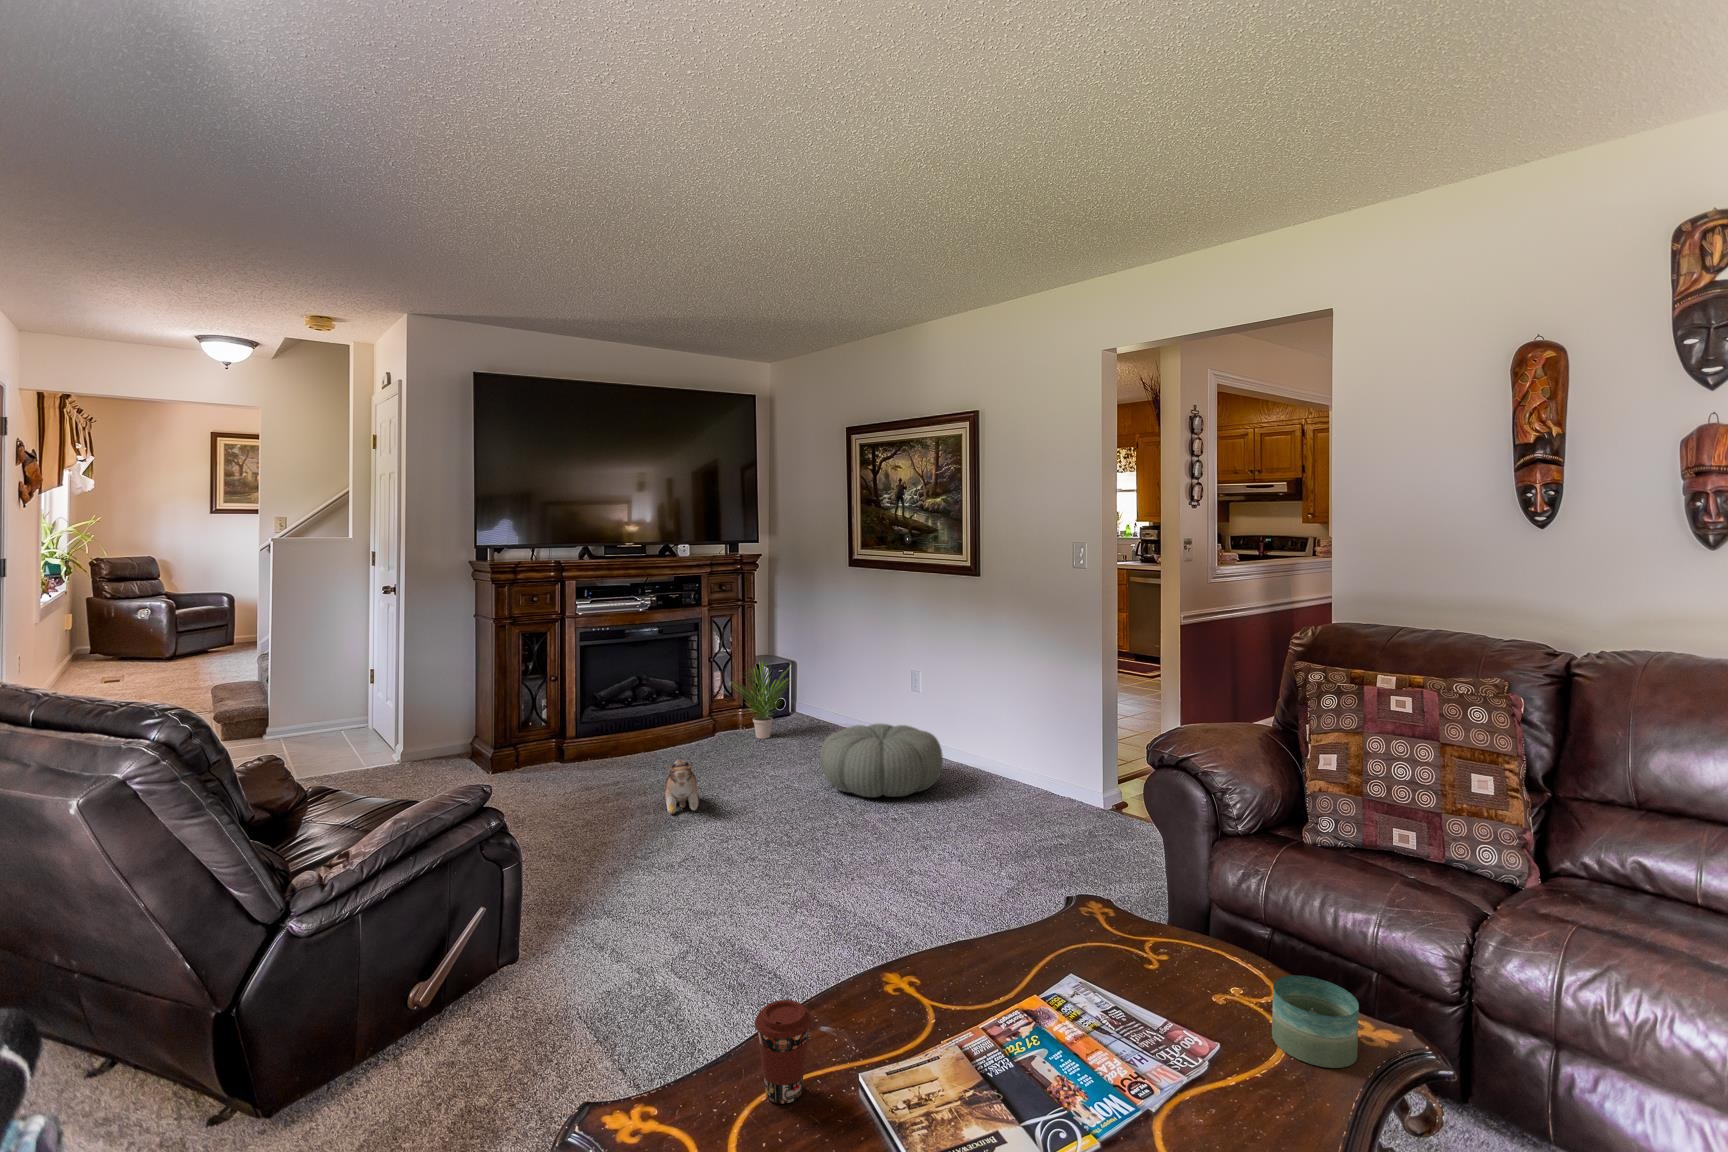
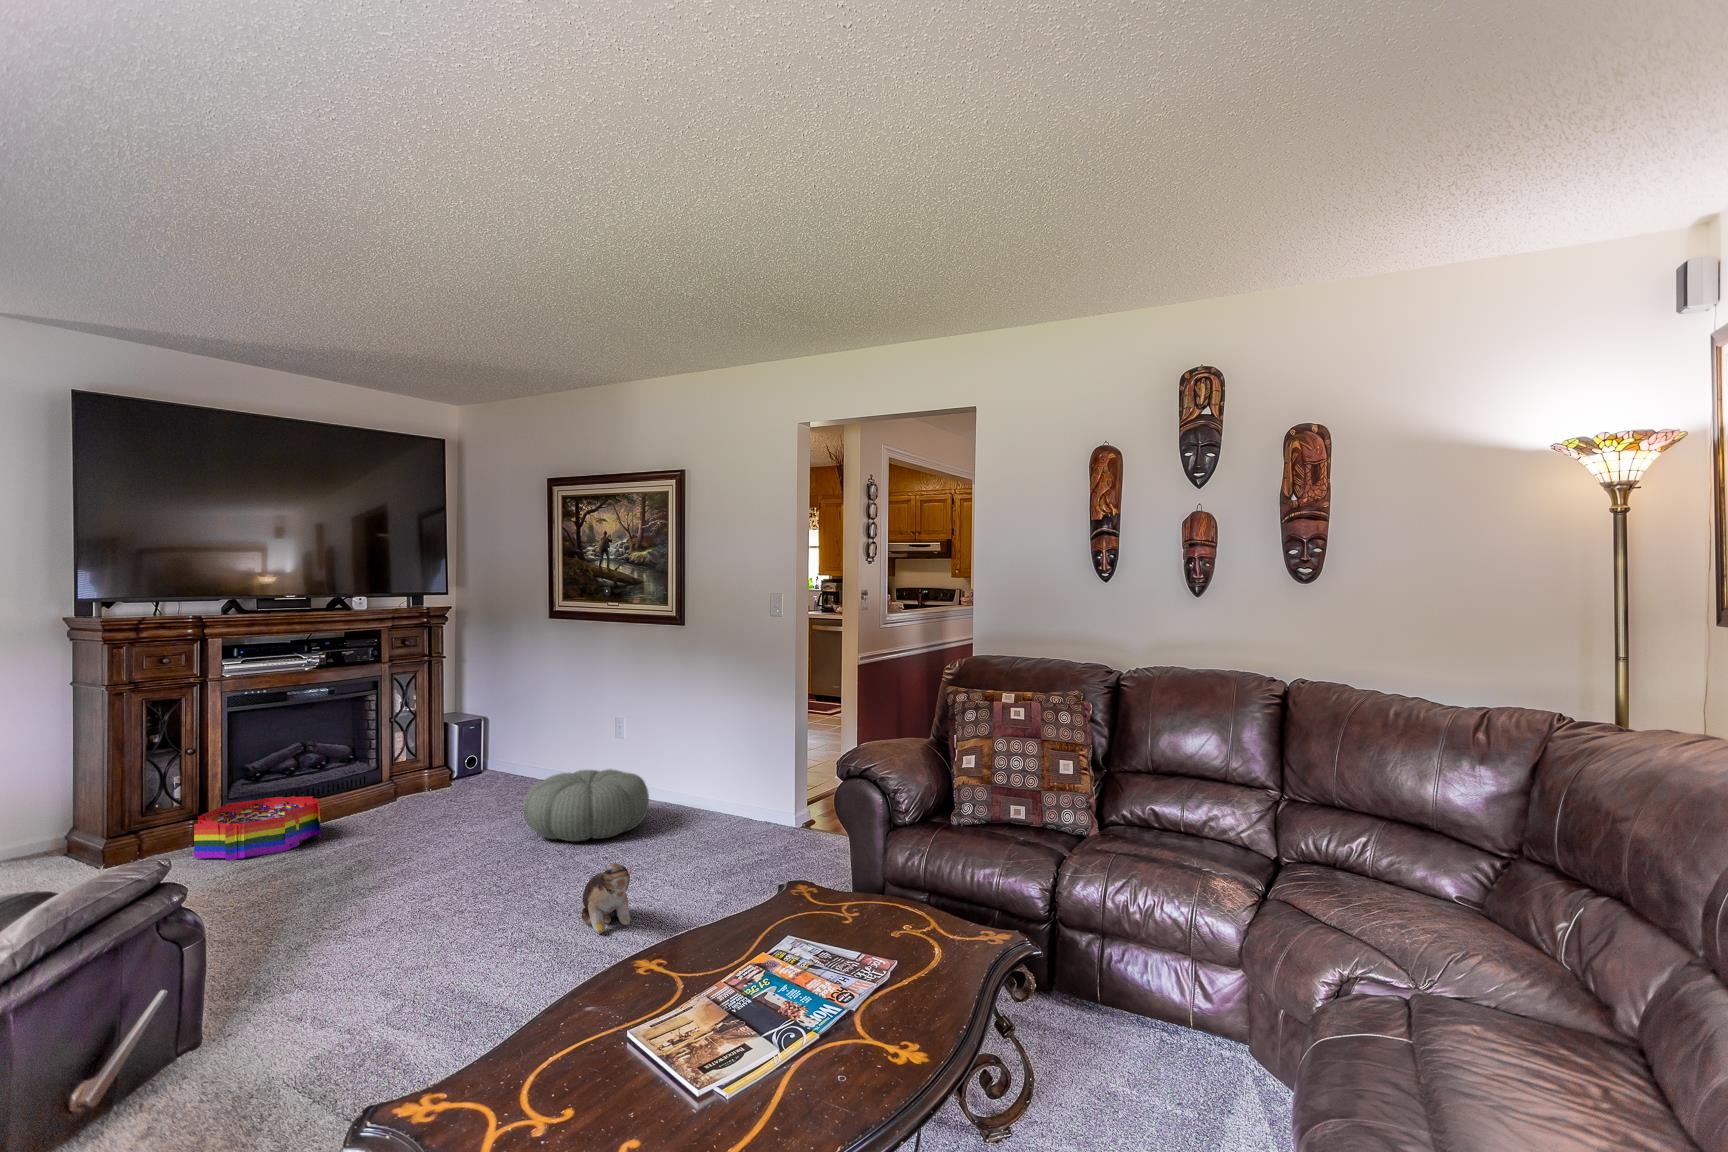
potted plant: present [733,660,789,739] -> none [412,715,488,798]
storage bin: none [550,726,648,782] -> present [194,796,321,861]
plush toy: present [665,759,699,814] -> present [582,863,633,934]
candle: present [1272,975,1359,1068] -> none [934,905,988,964]
coffee cup: present [754,1000,812,1104] -> none [535,976,587,1063]

